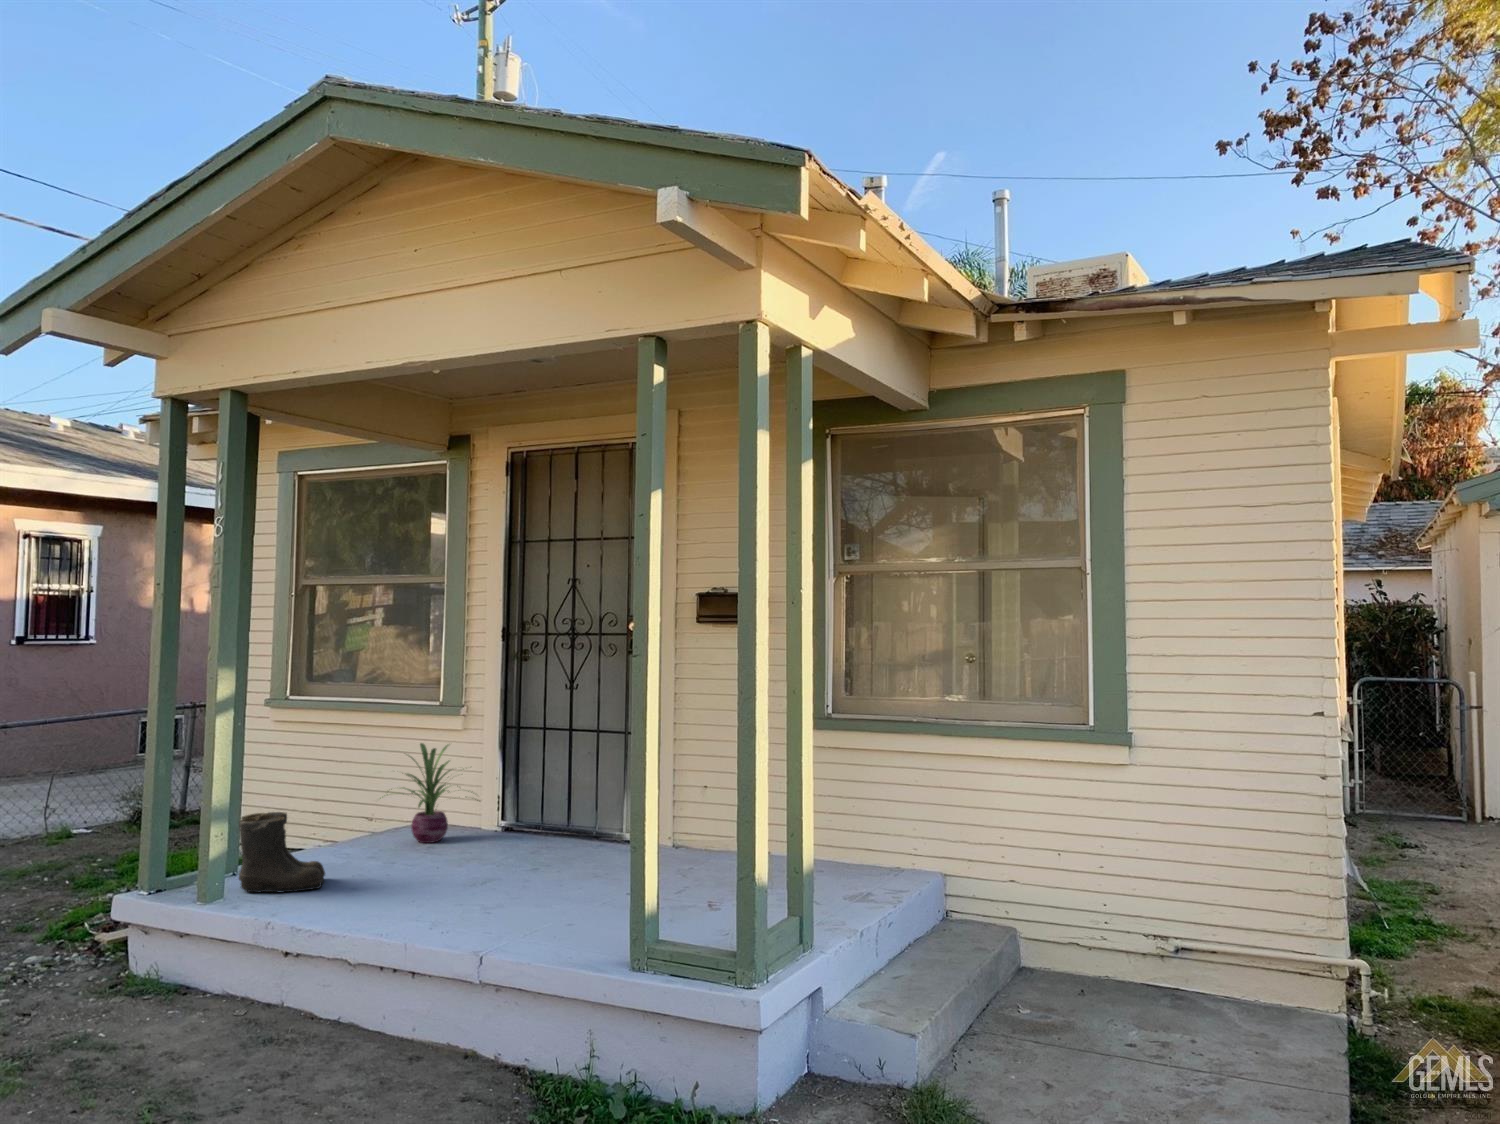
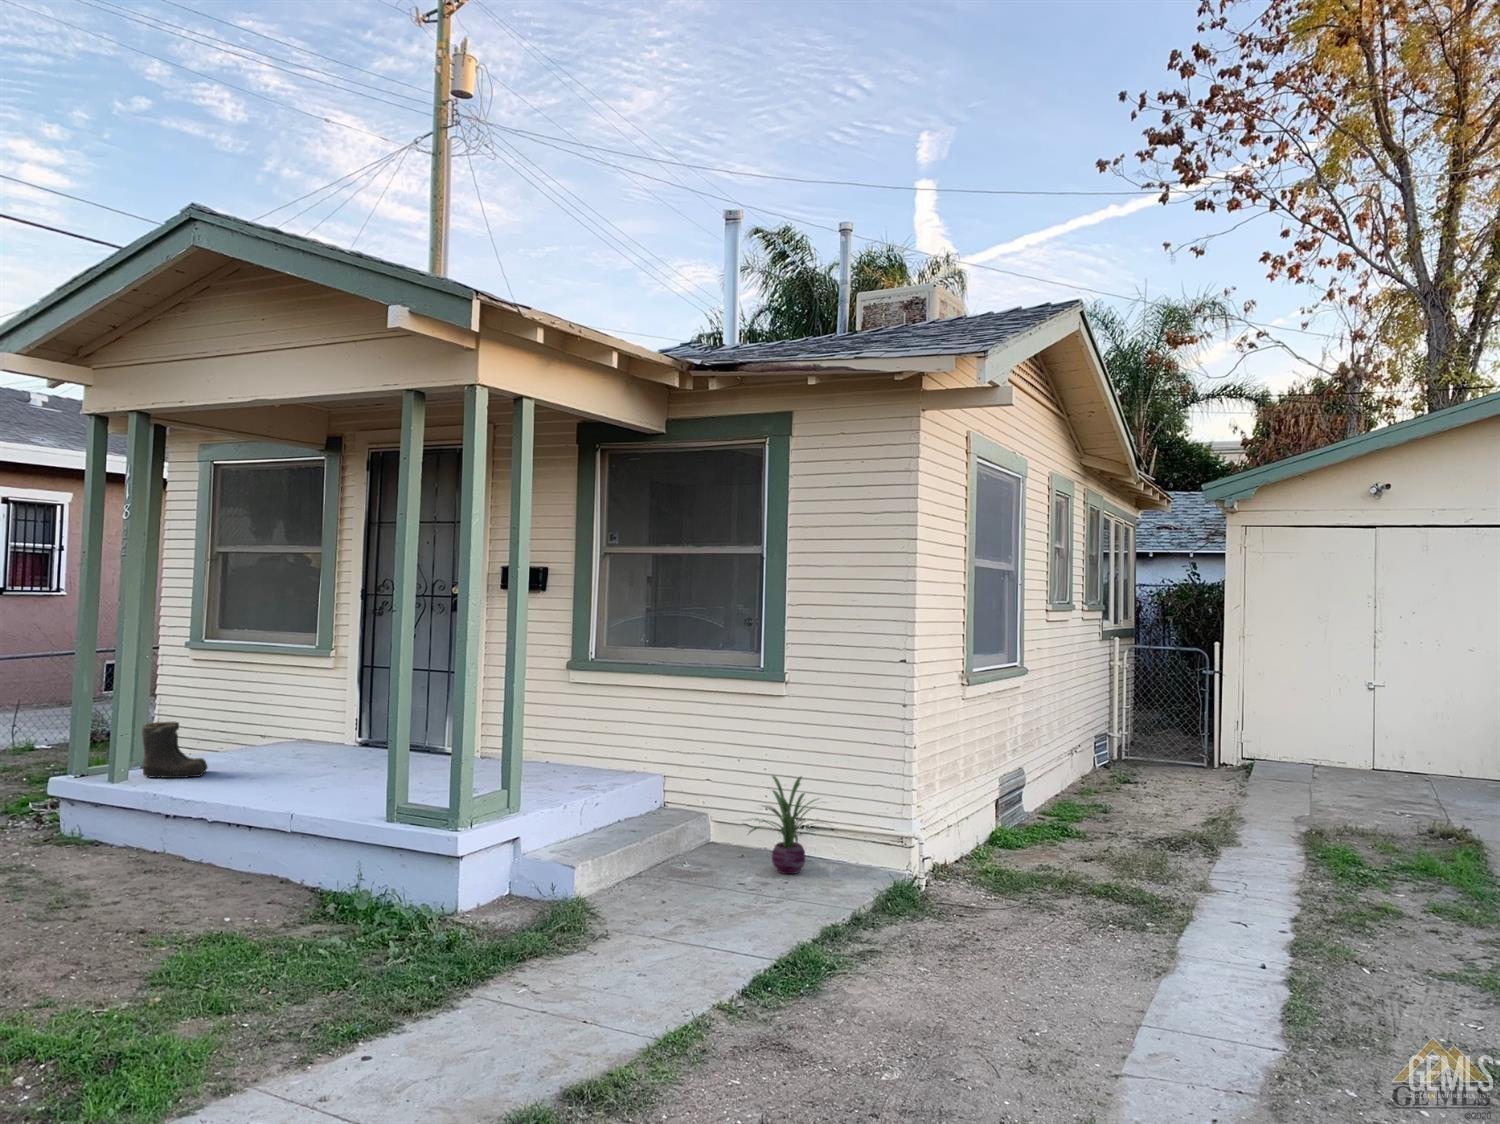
decorative plant: present [380,743,469,843] -> present [749,776,825,874]

